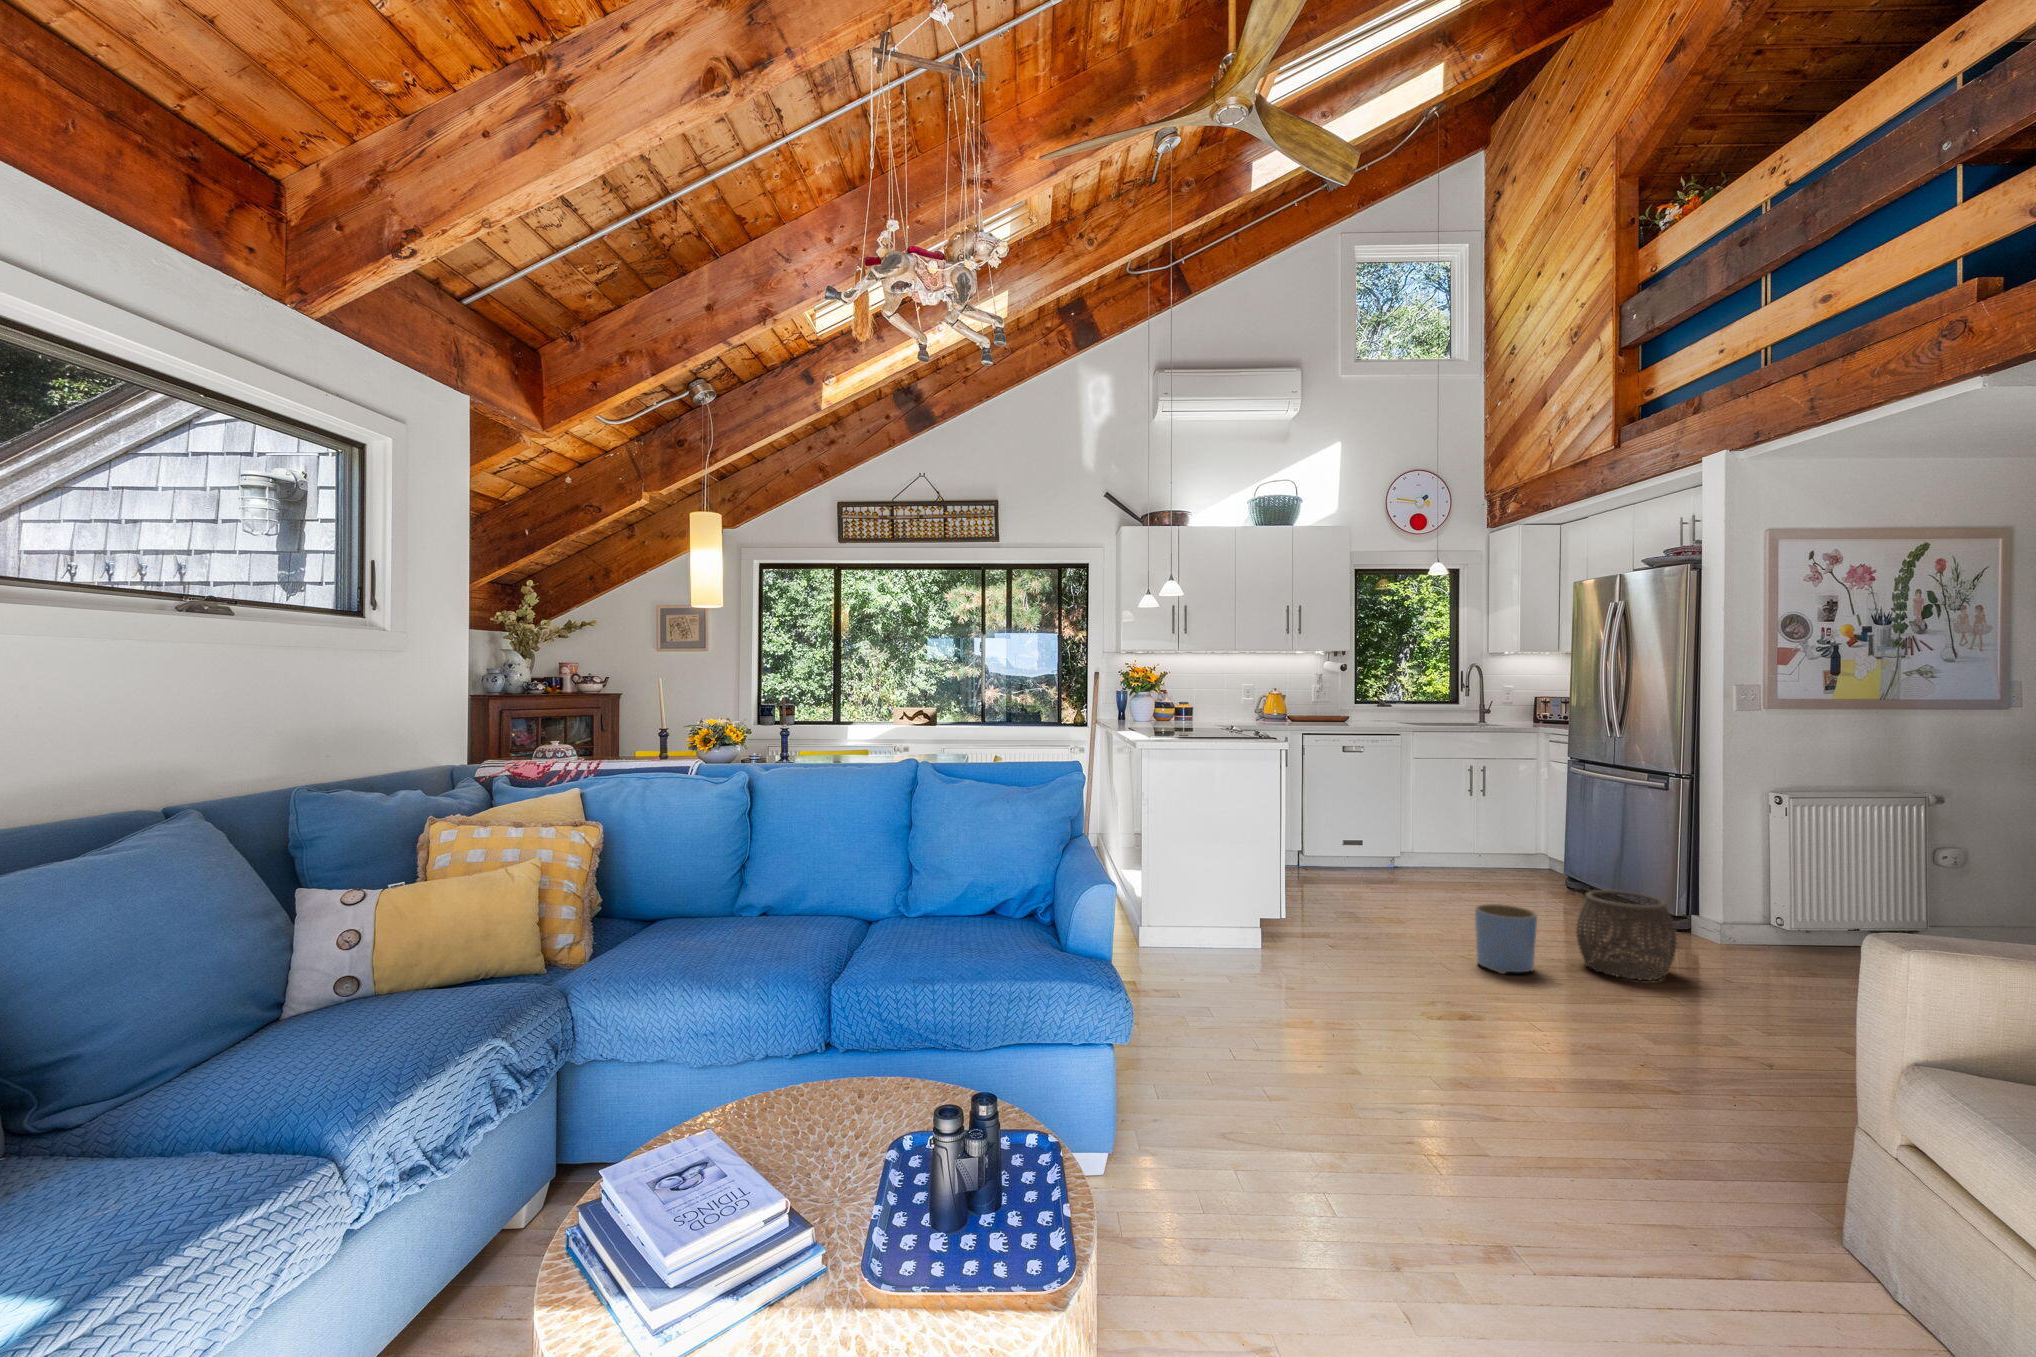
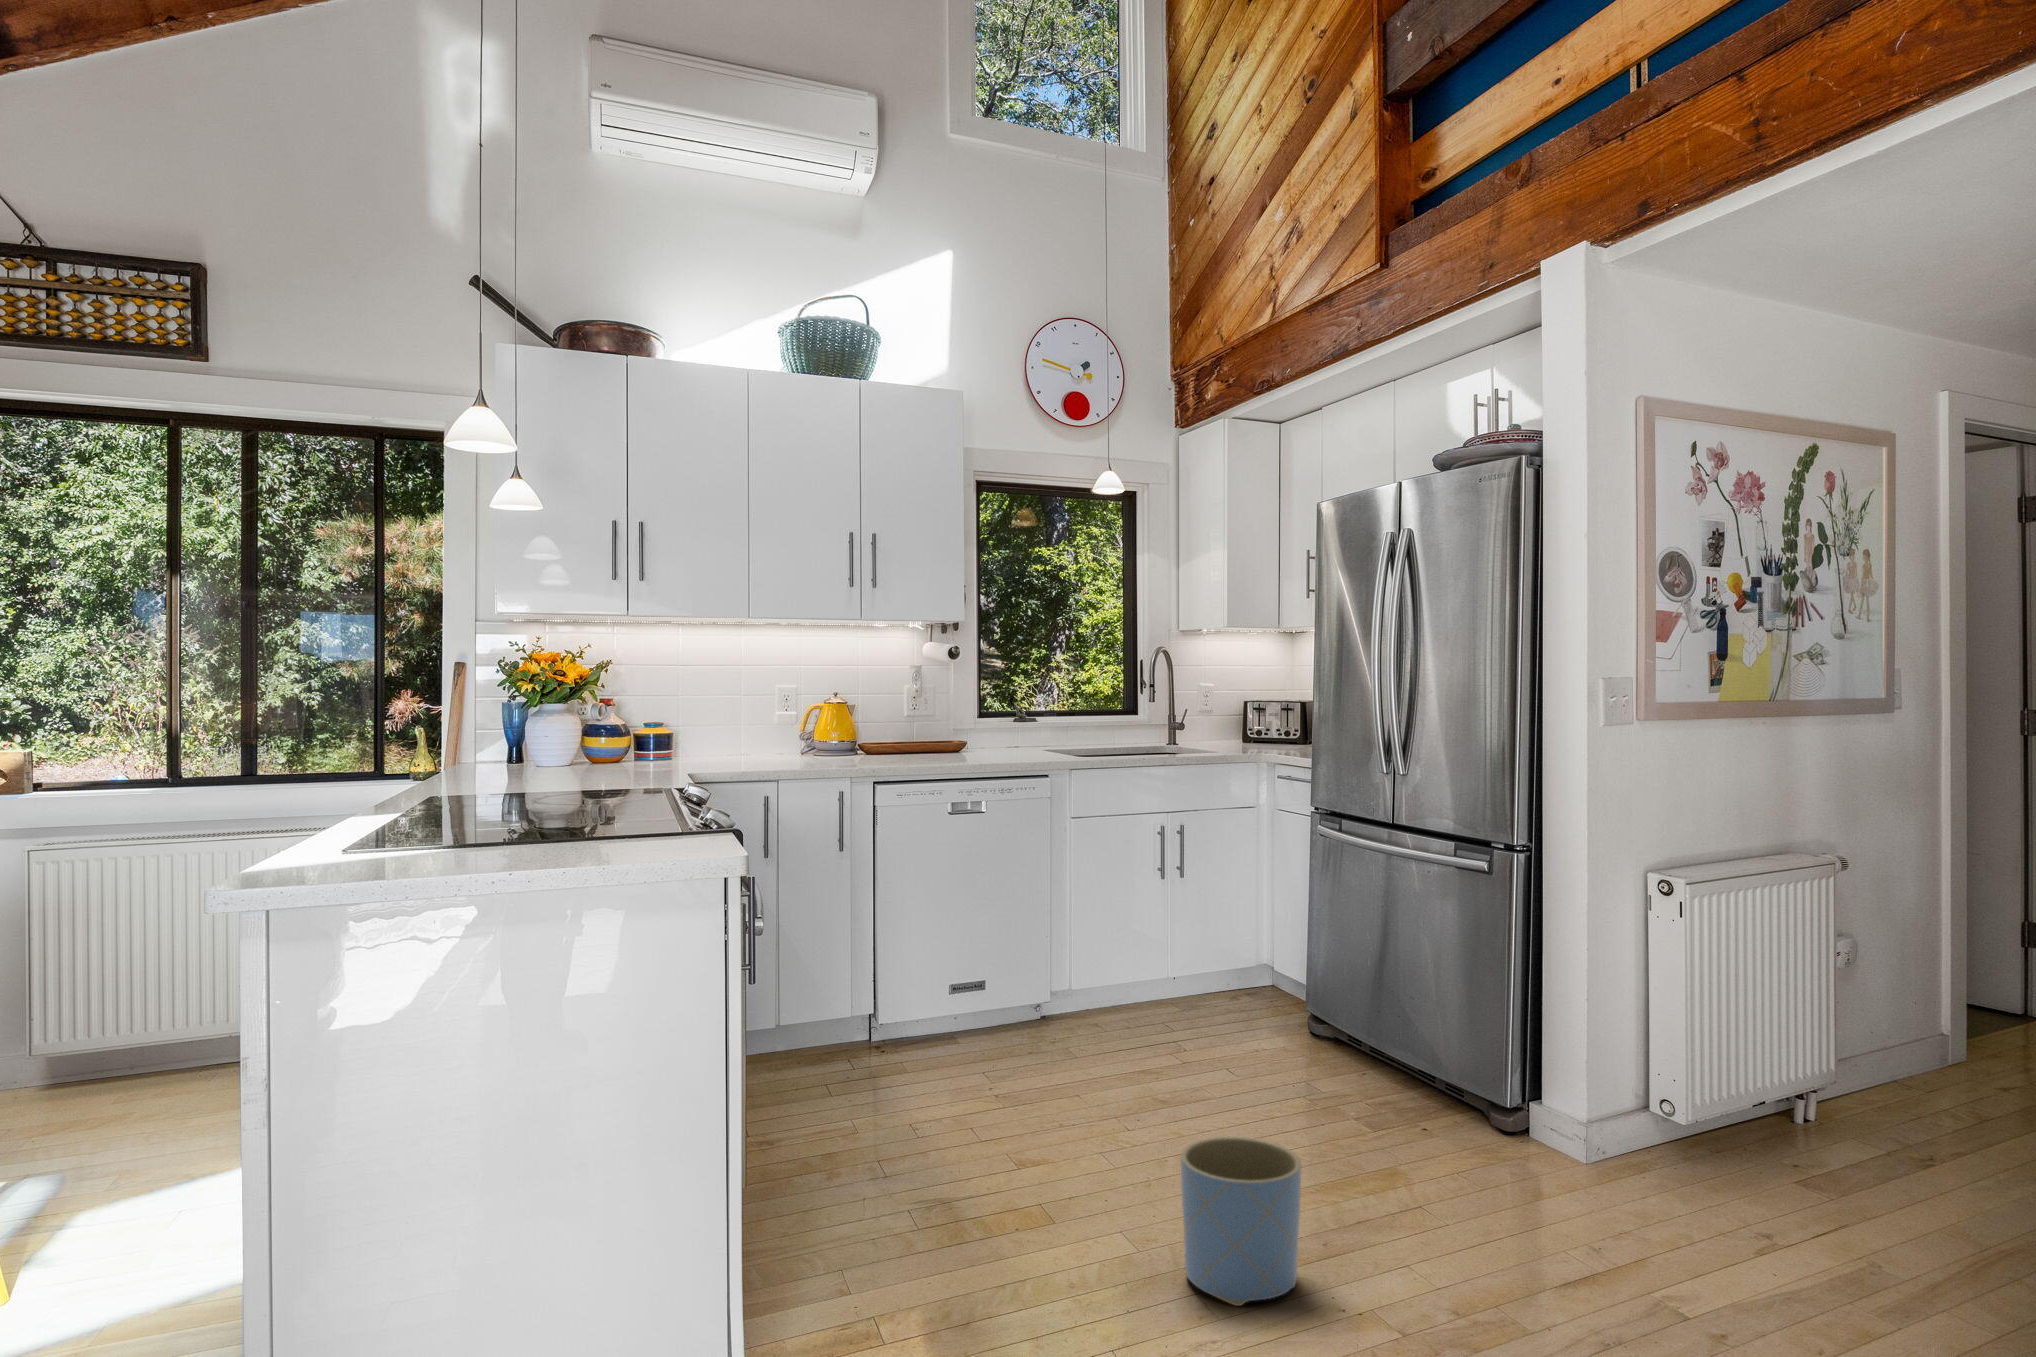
woven basket: present [1576,890,1677,980] -> none [1365,1080,1550,1281]

